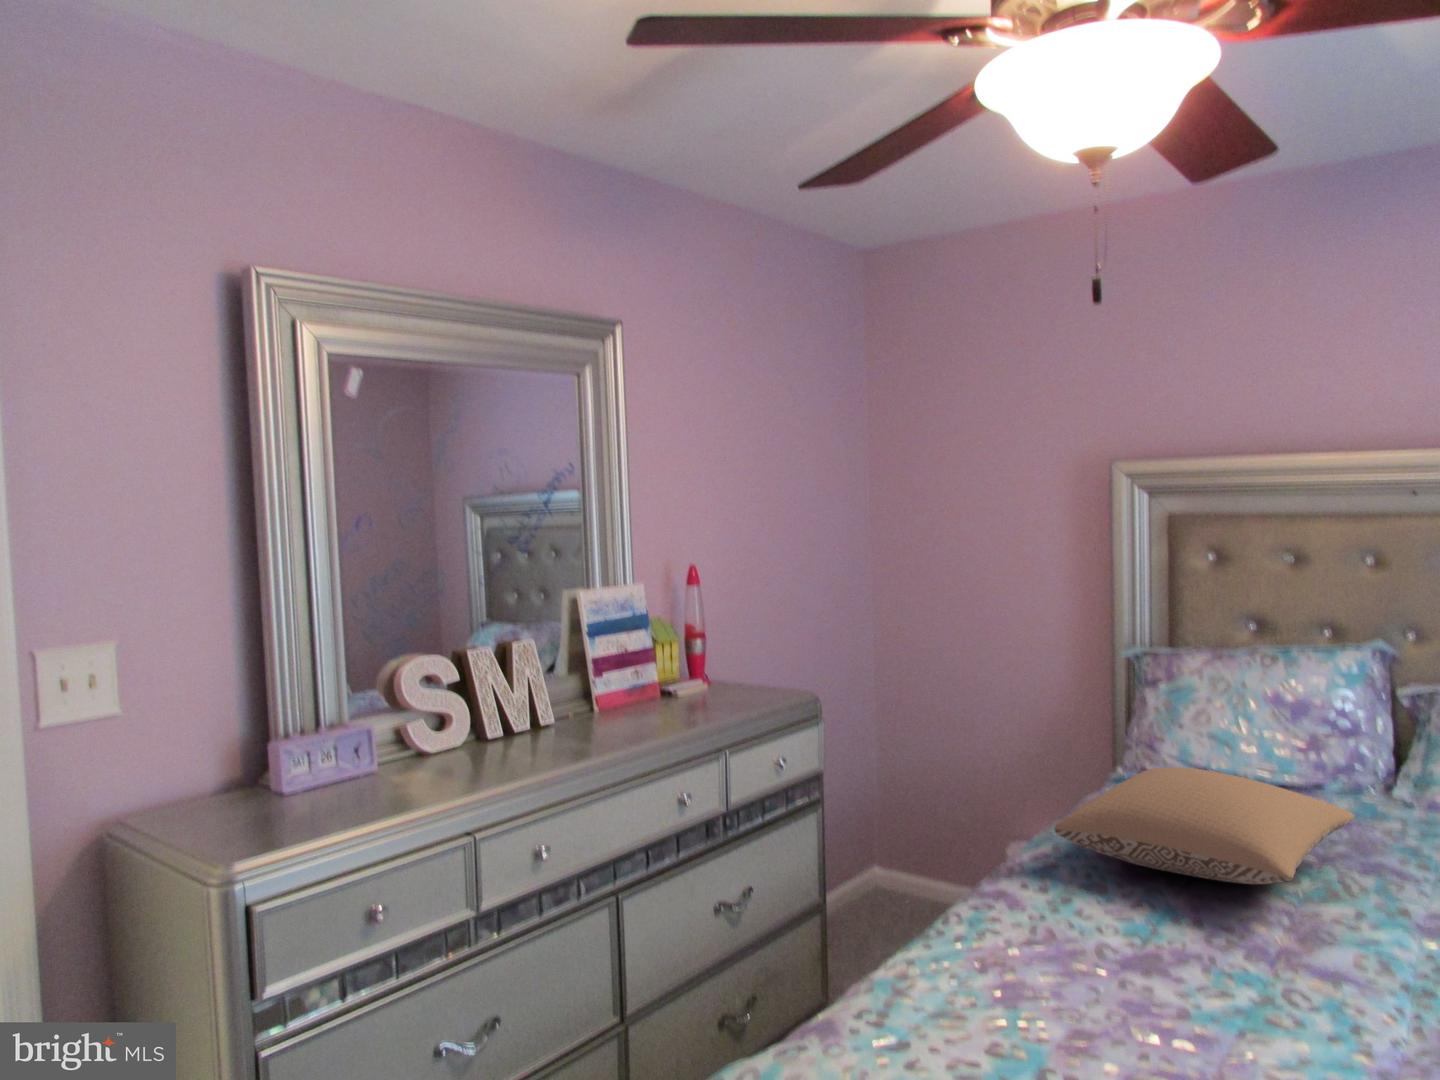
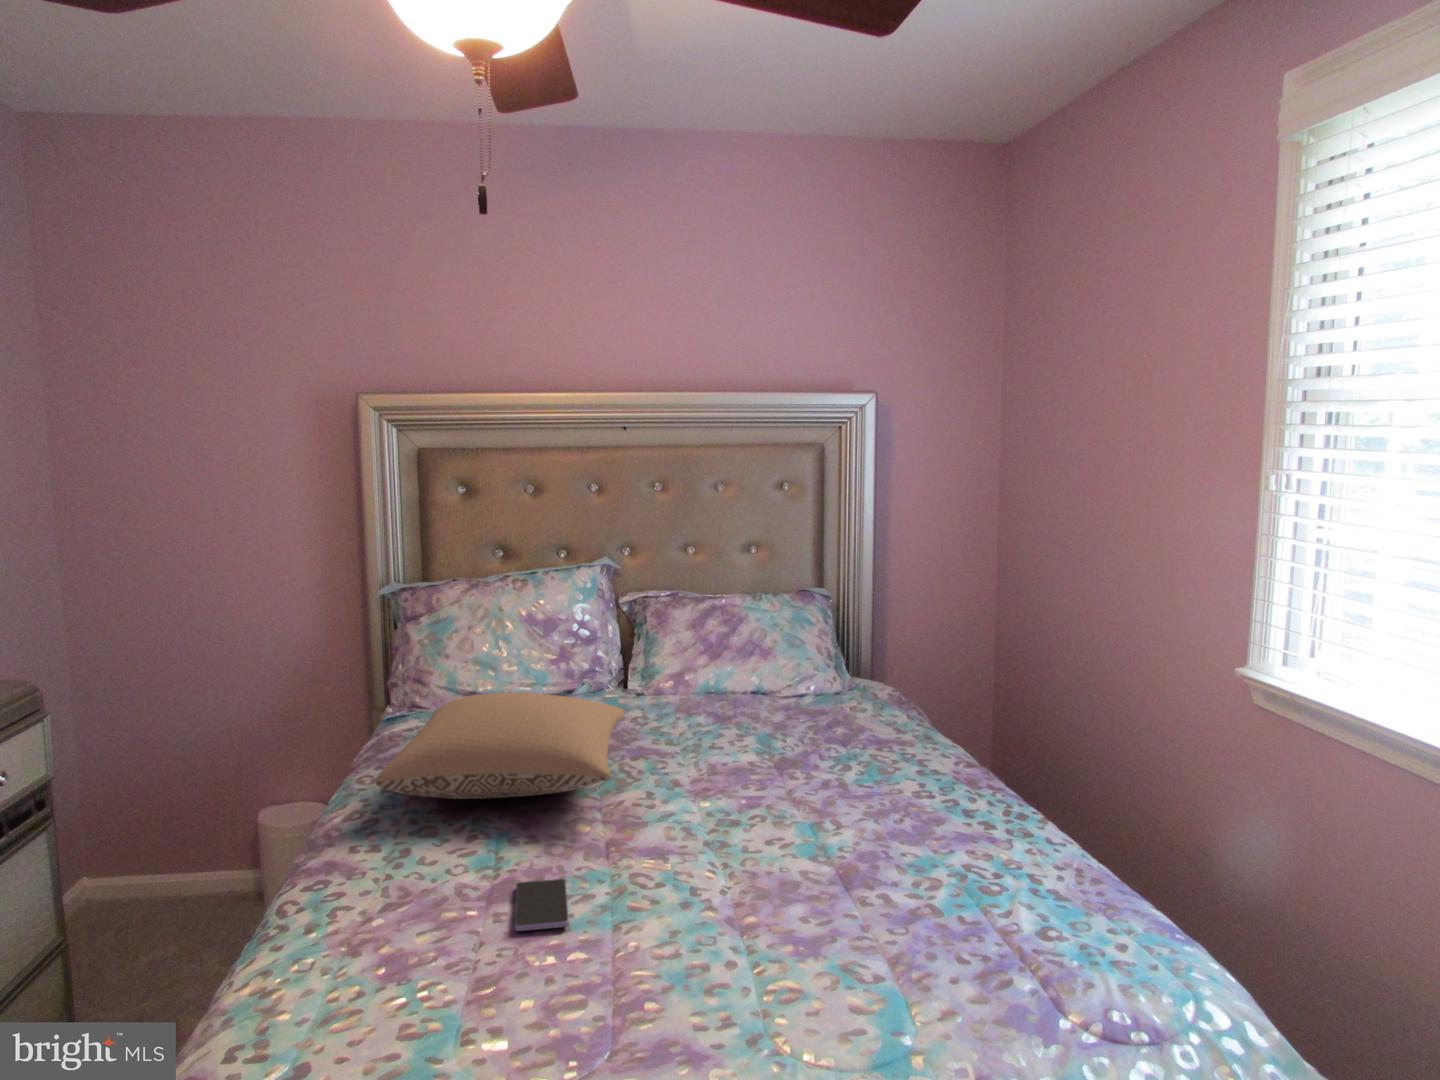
smartphone: none [1134,959,1209,1015] -> present [515,879,569,931]

